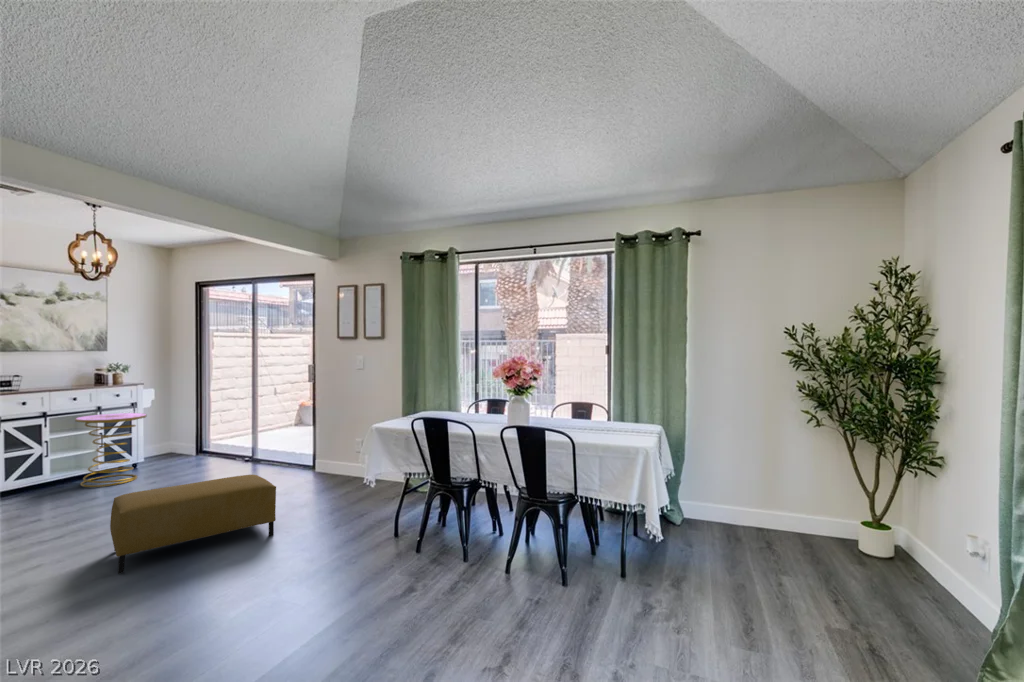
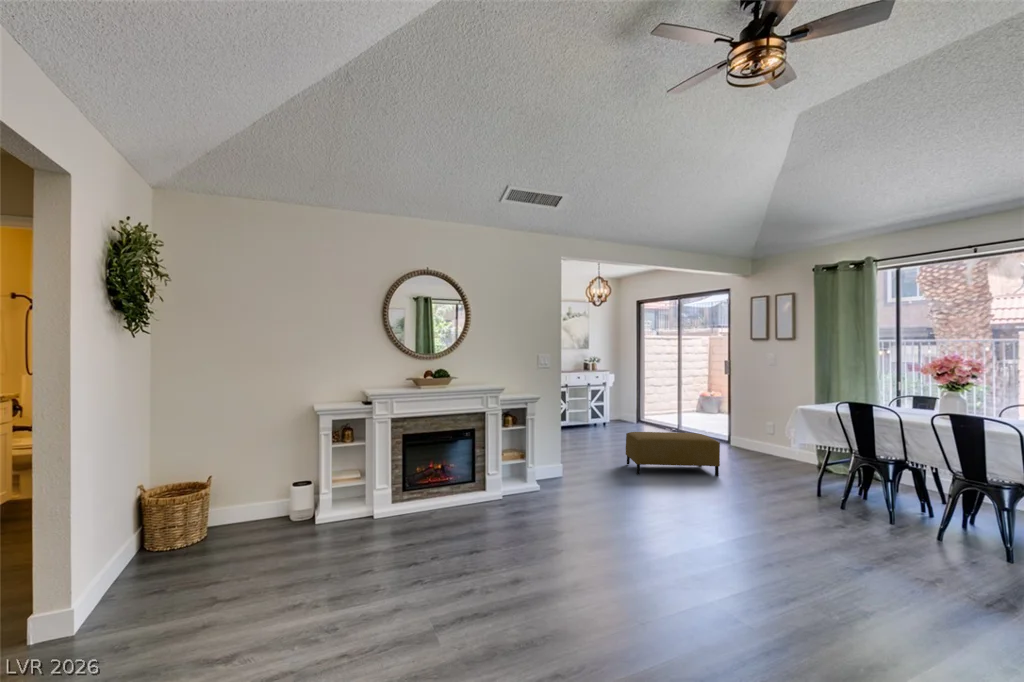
side table: present [75,413,146,487] -> none [581,388,615,433]

